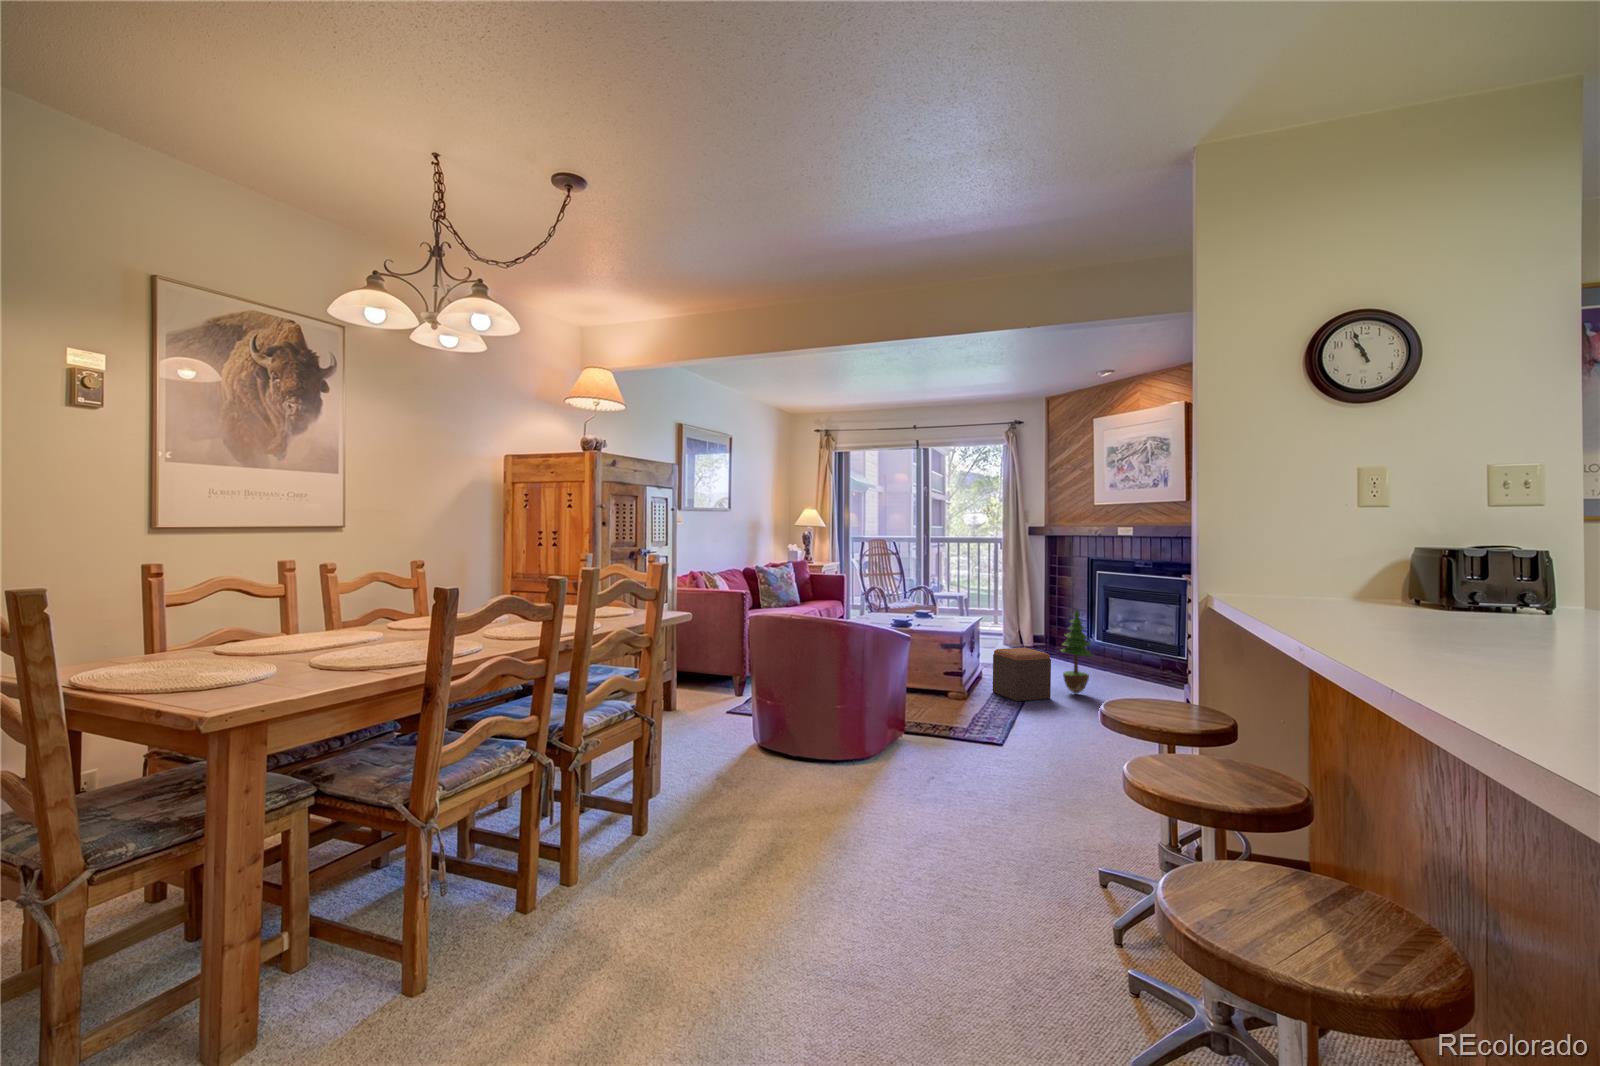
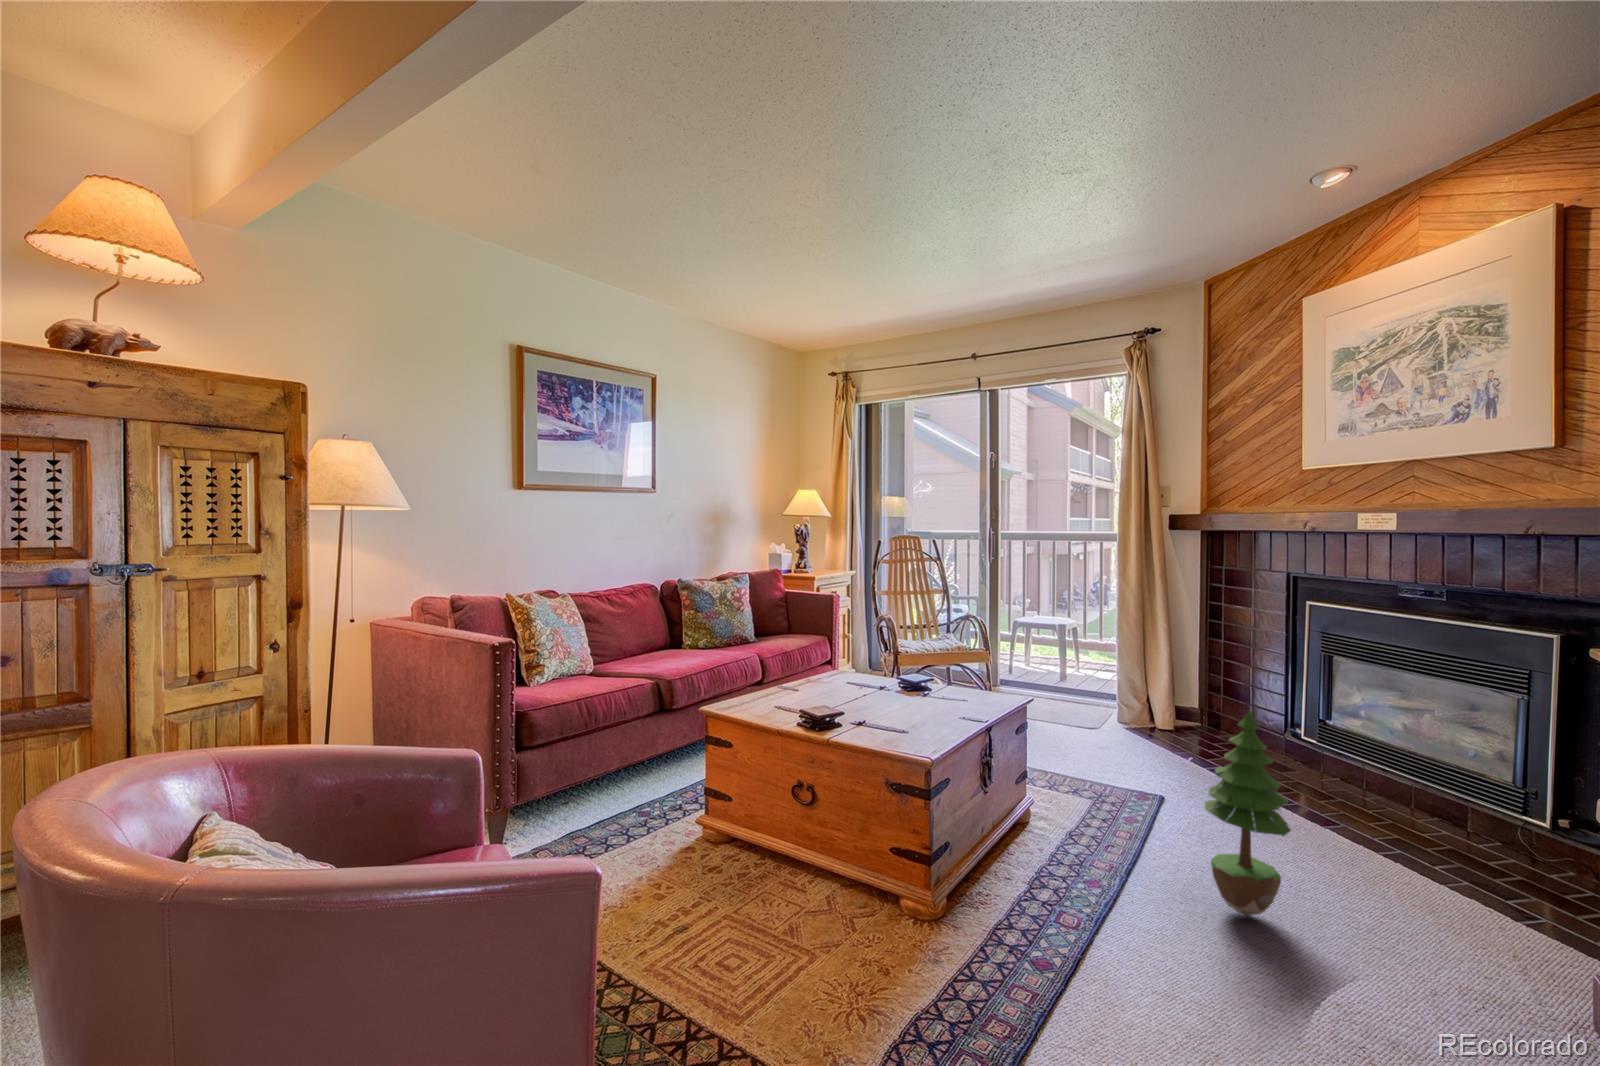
footstool: present [993,648,1051,701] -> none [1035,787,1175,936]

